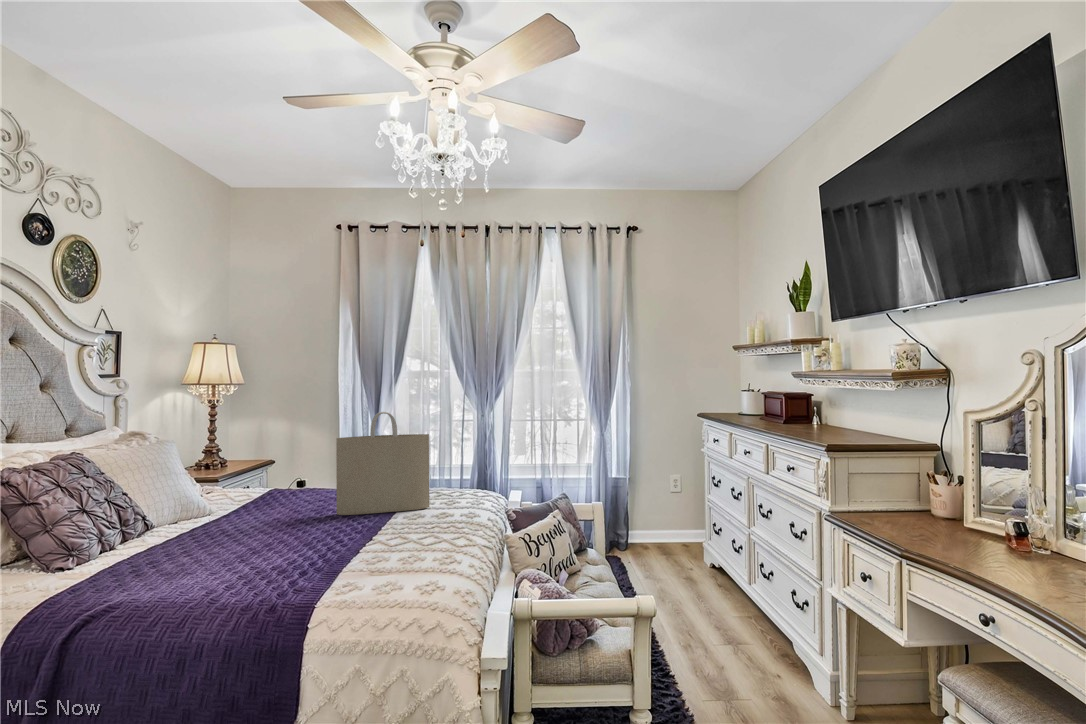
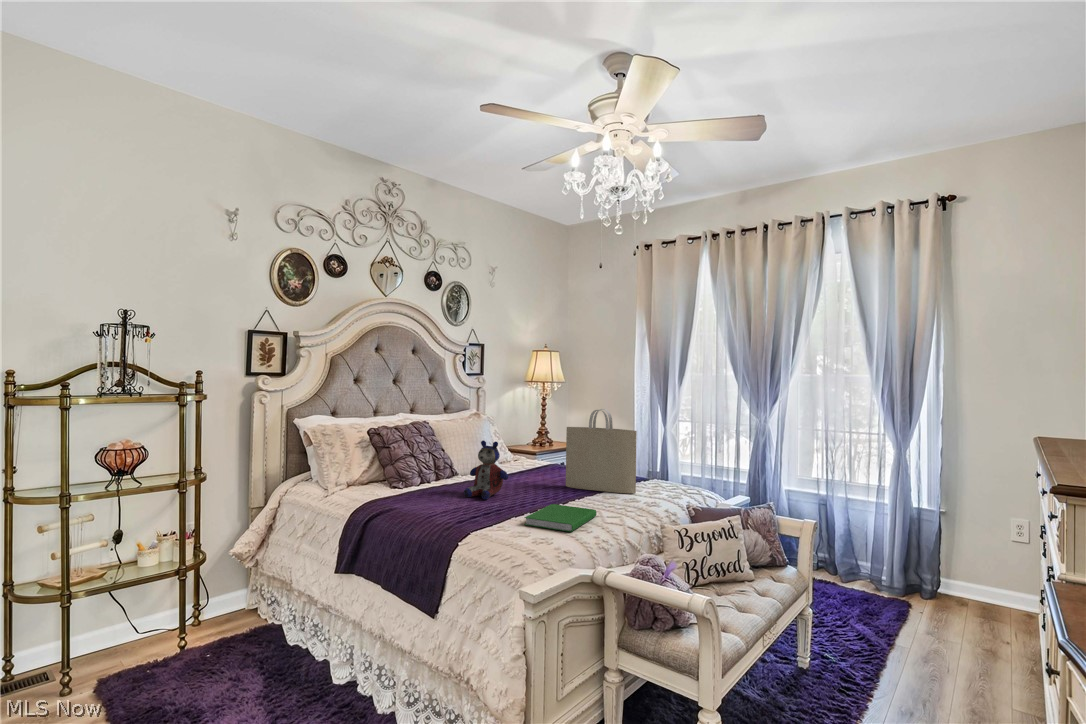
stuffed bear: none [214,467,285,556] -> present [464,440,508,499]
hardcover book: none [369,533,441,572] -> present [525,504,596,532]

